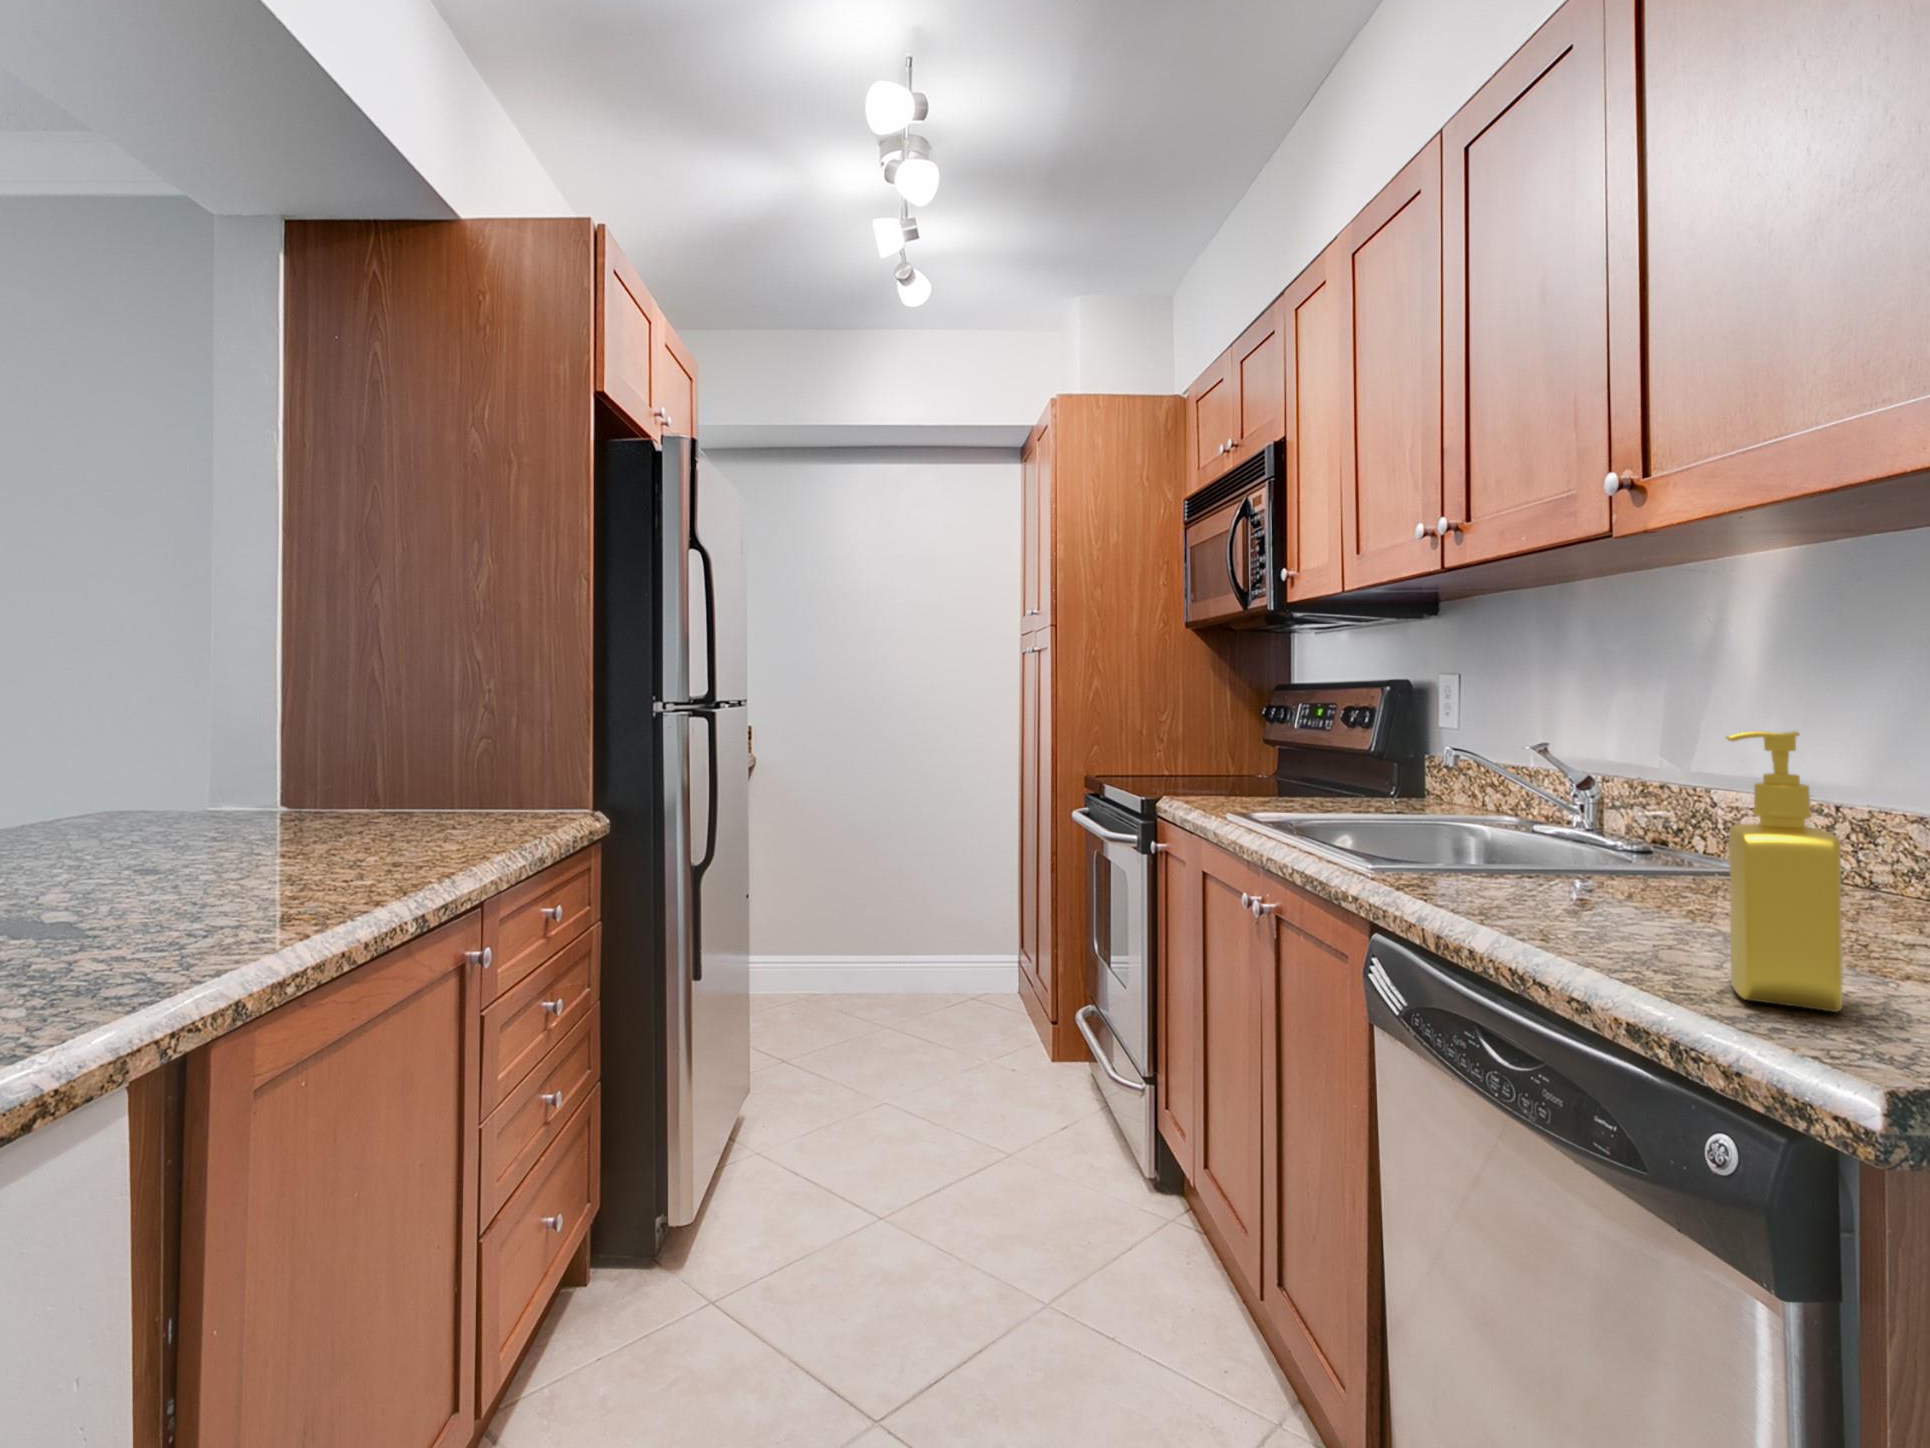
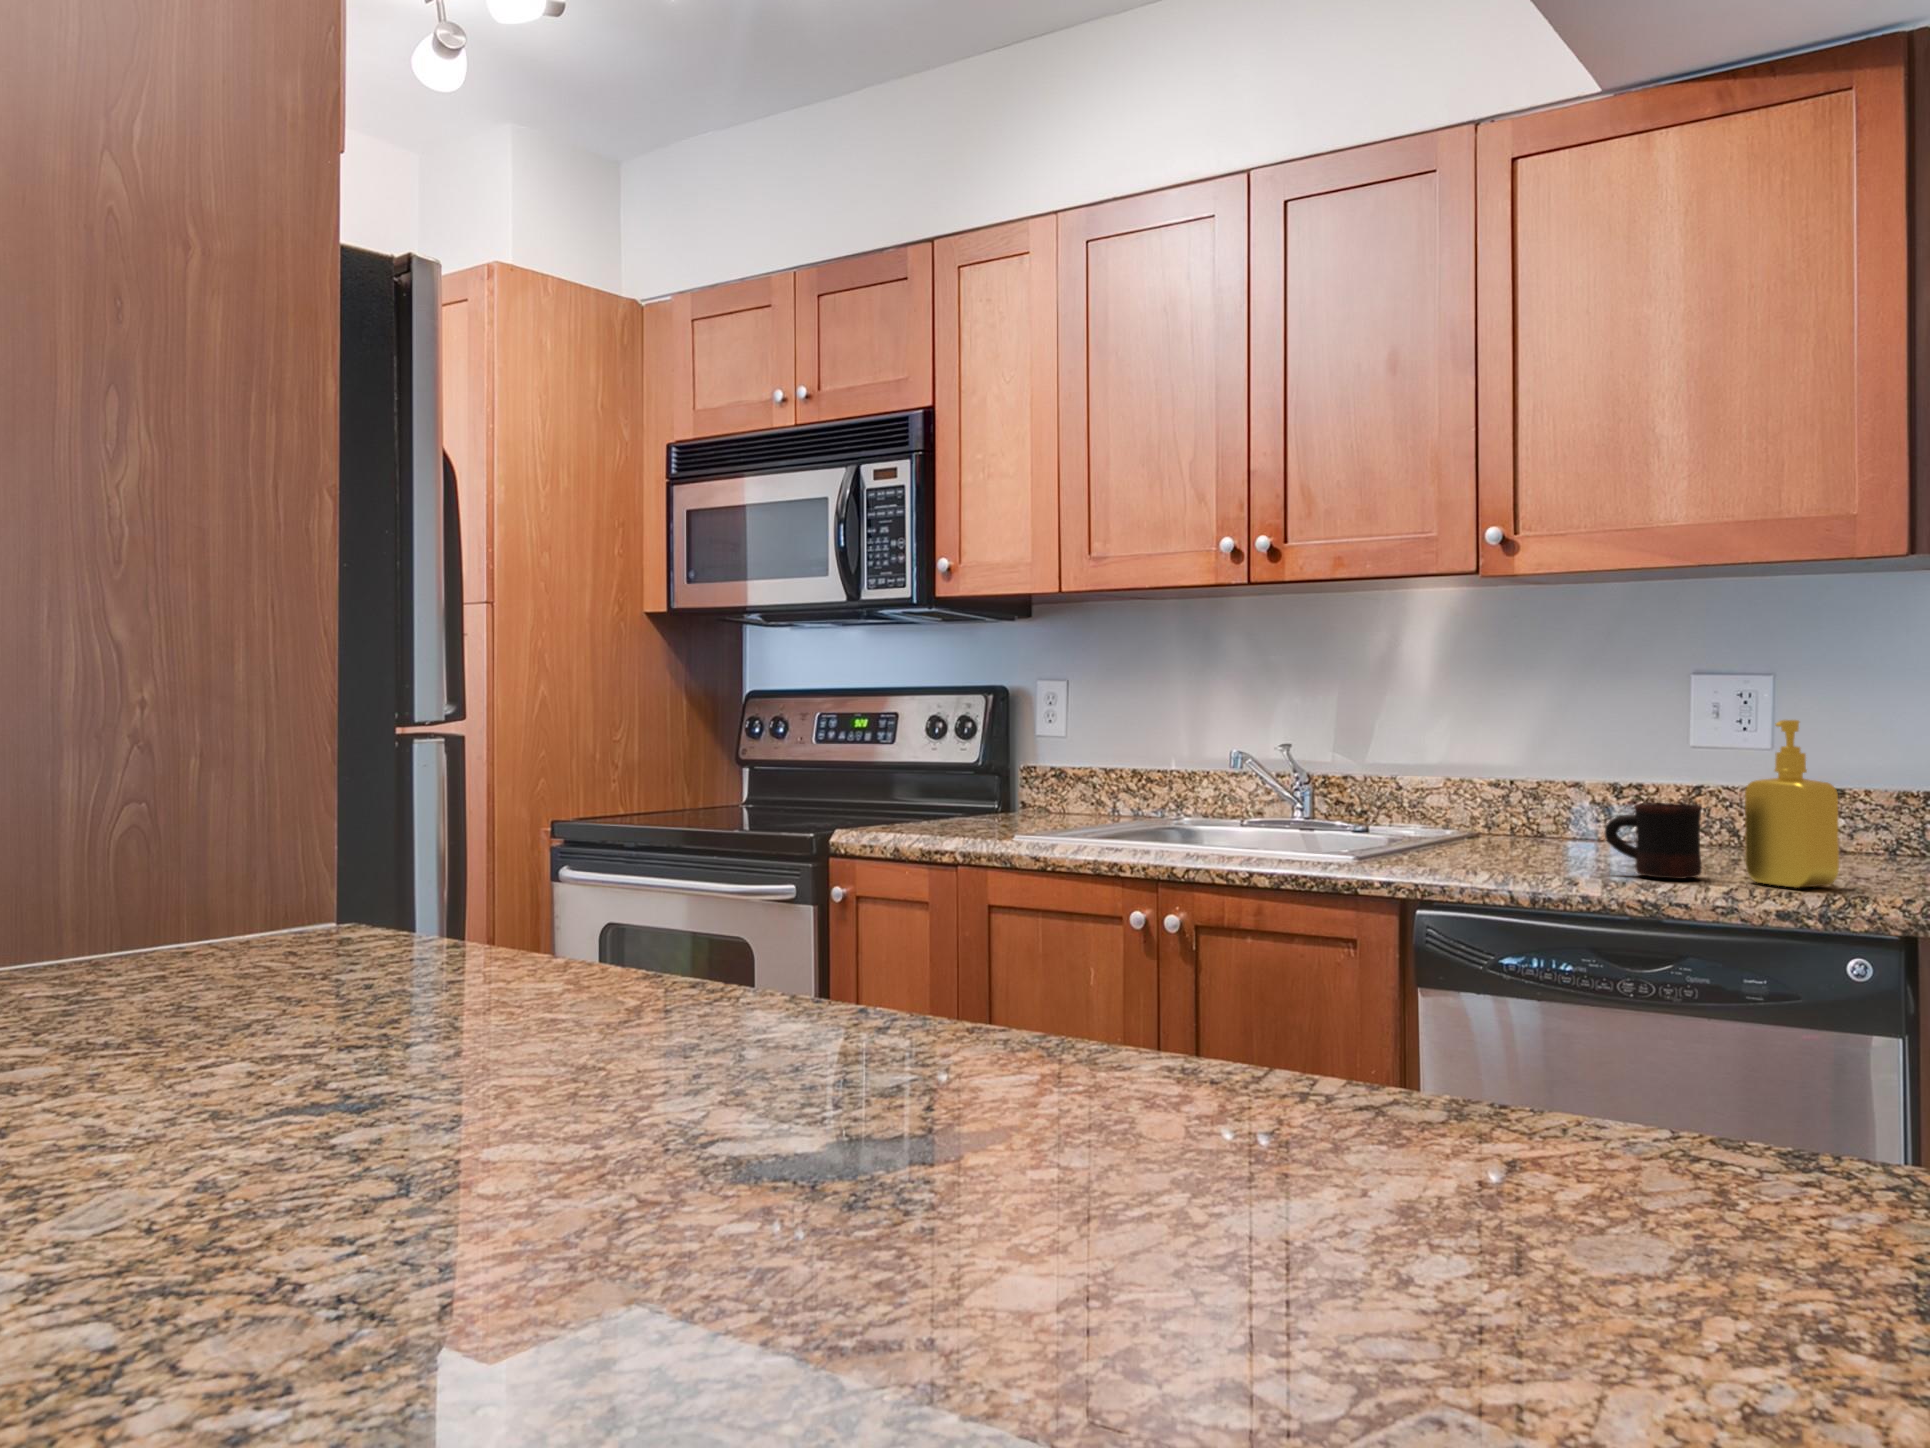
mug: none [1577,842,1702,958] -> present [1605,803,1702,879]

